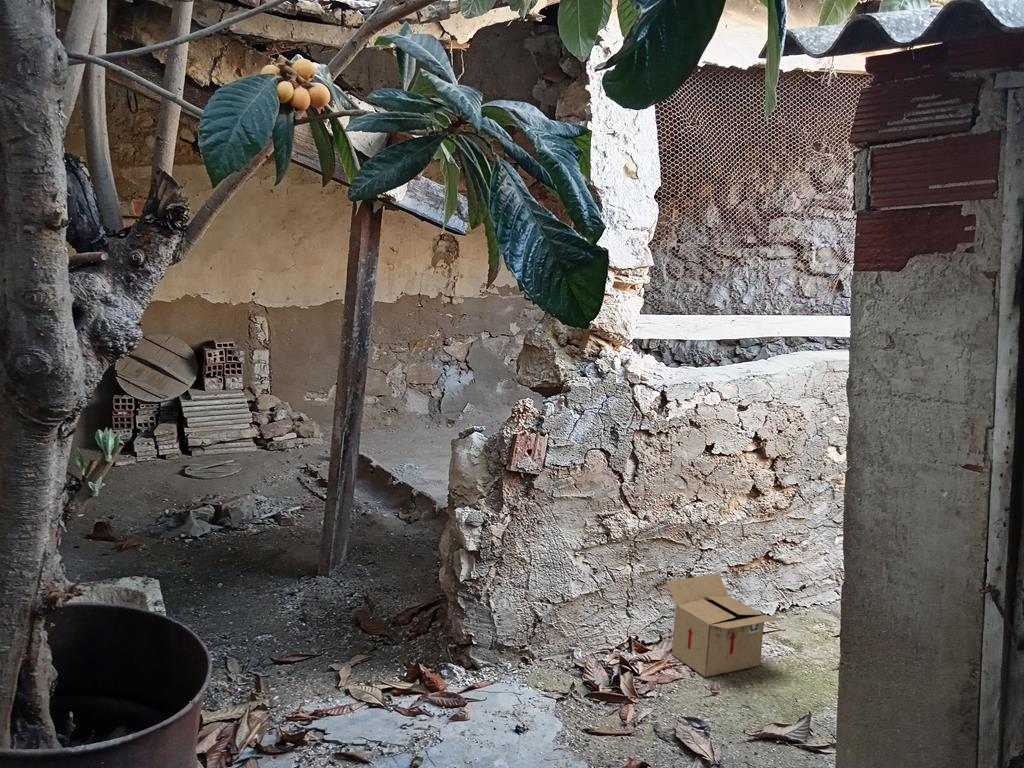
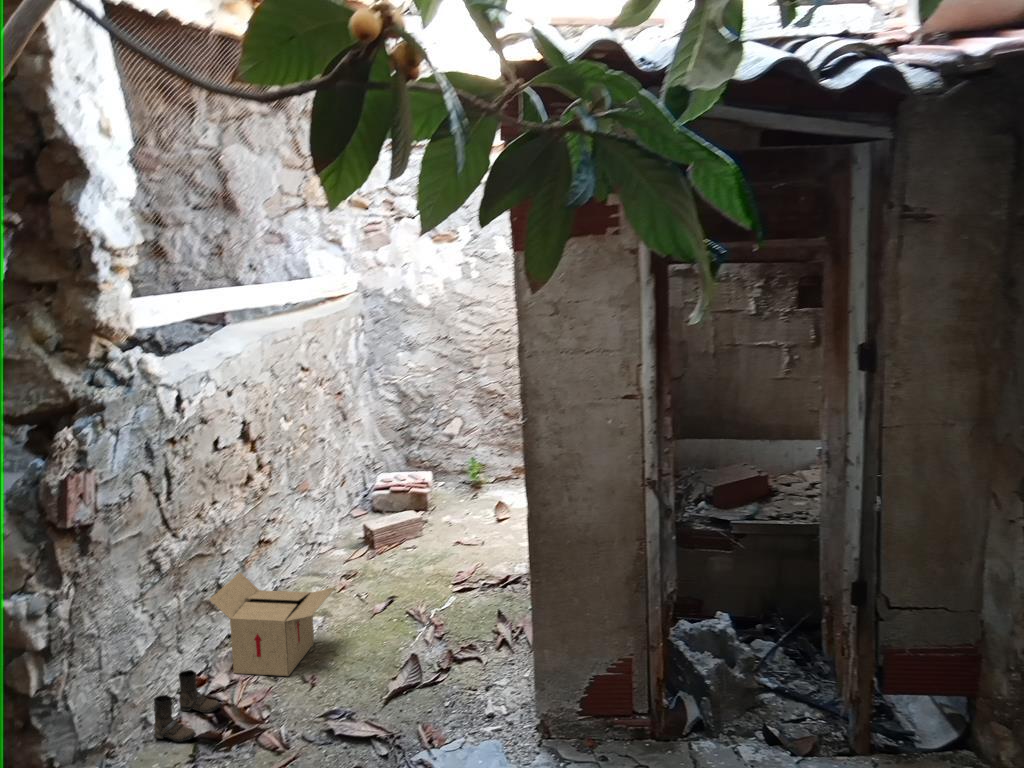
boots: none [567,628,630,679] -> present [154,670,220,742]

